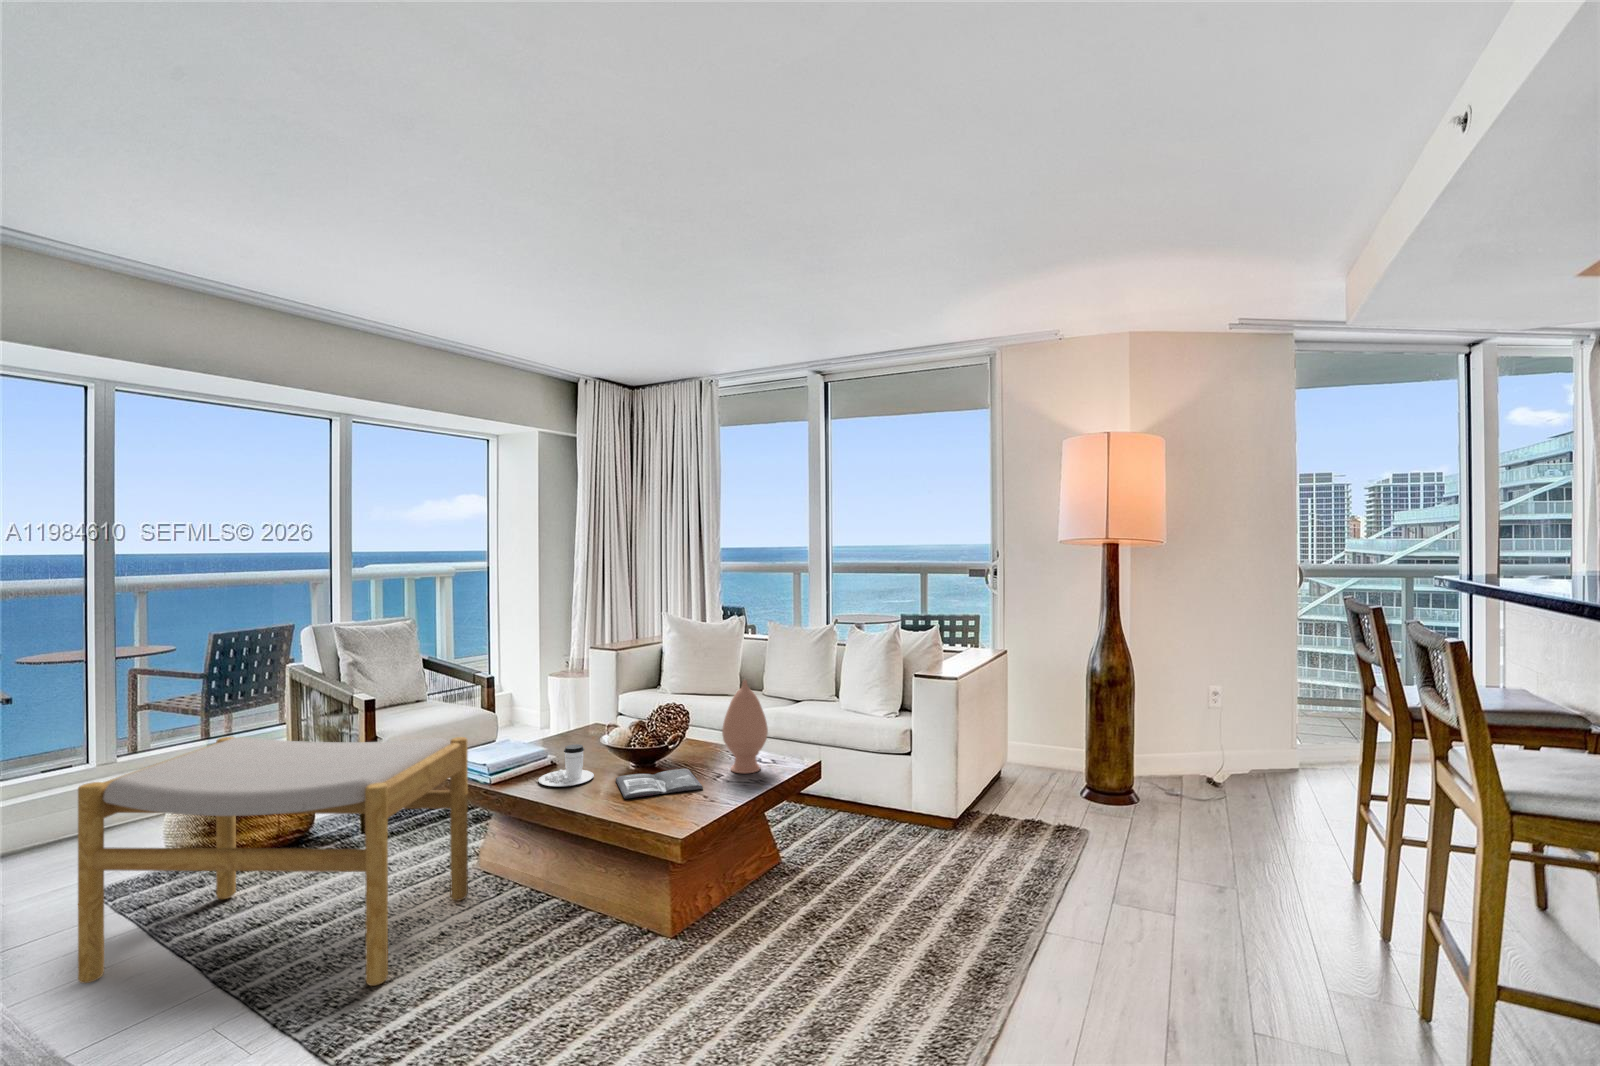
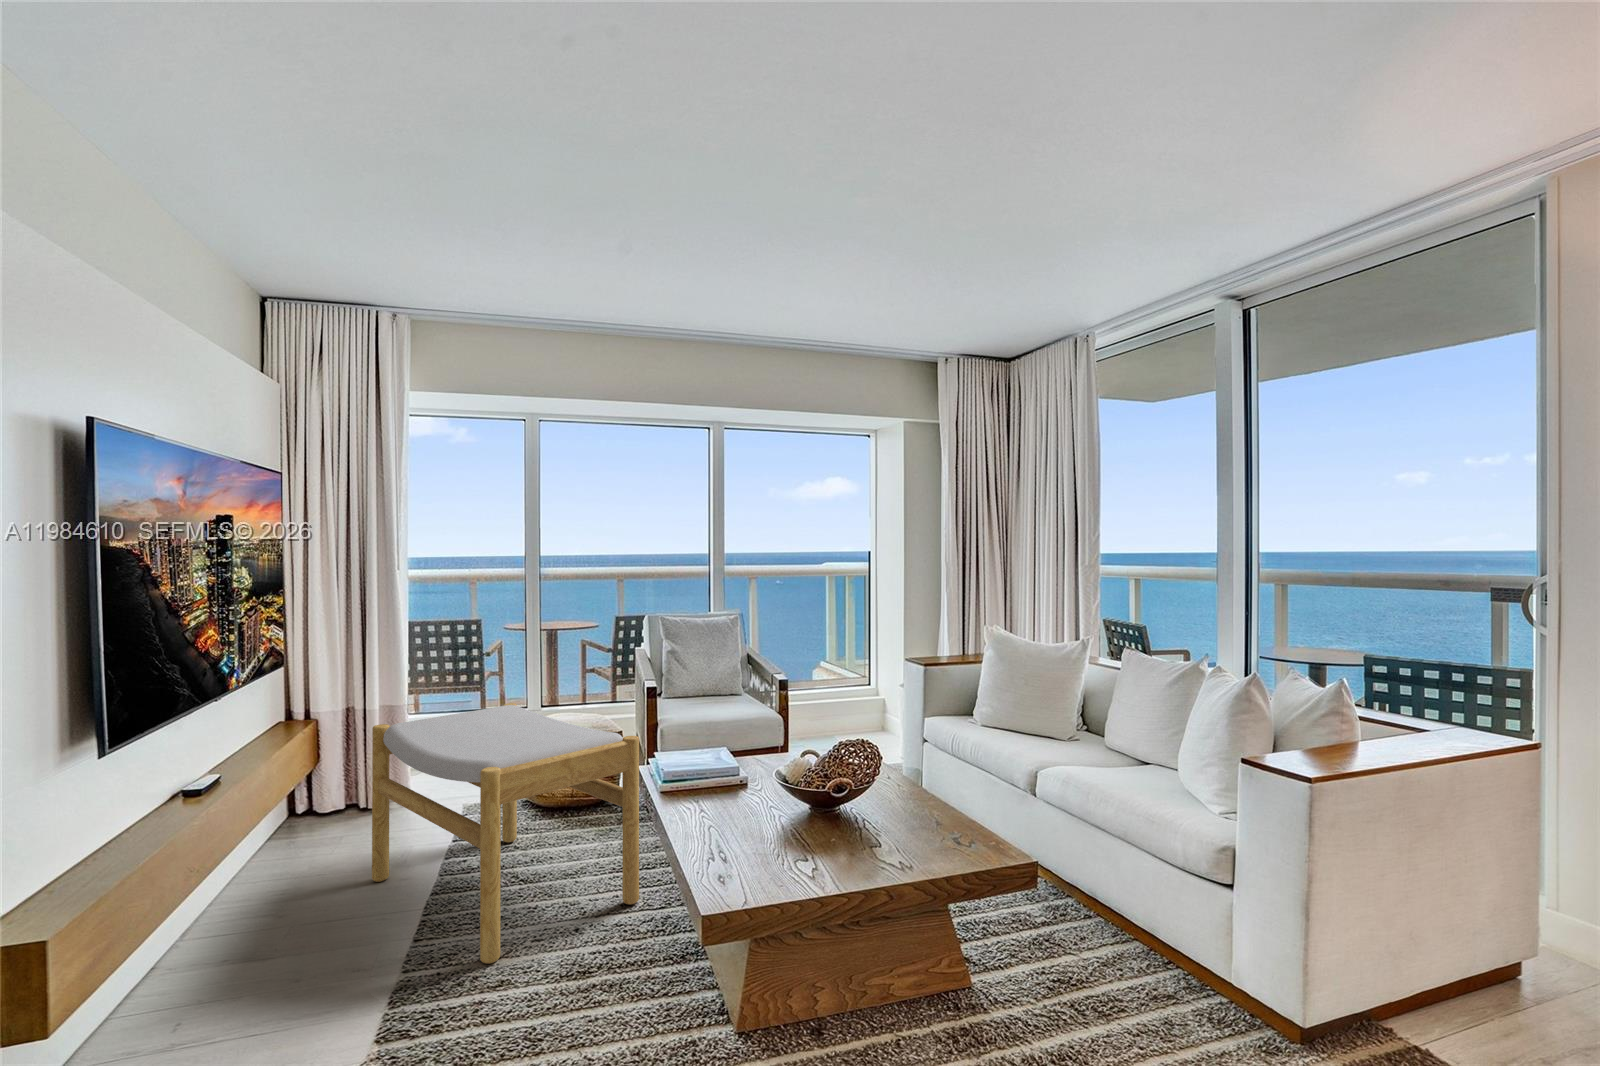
vase: present [722,680,768,774] -> none [889,721,951,850]
coffee cup: present [539,744,594,787] -> none [701,766,761,812]
magazine: present [616,768,703,798] -> none [742,813,854,854]

